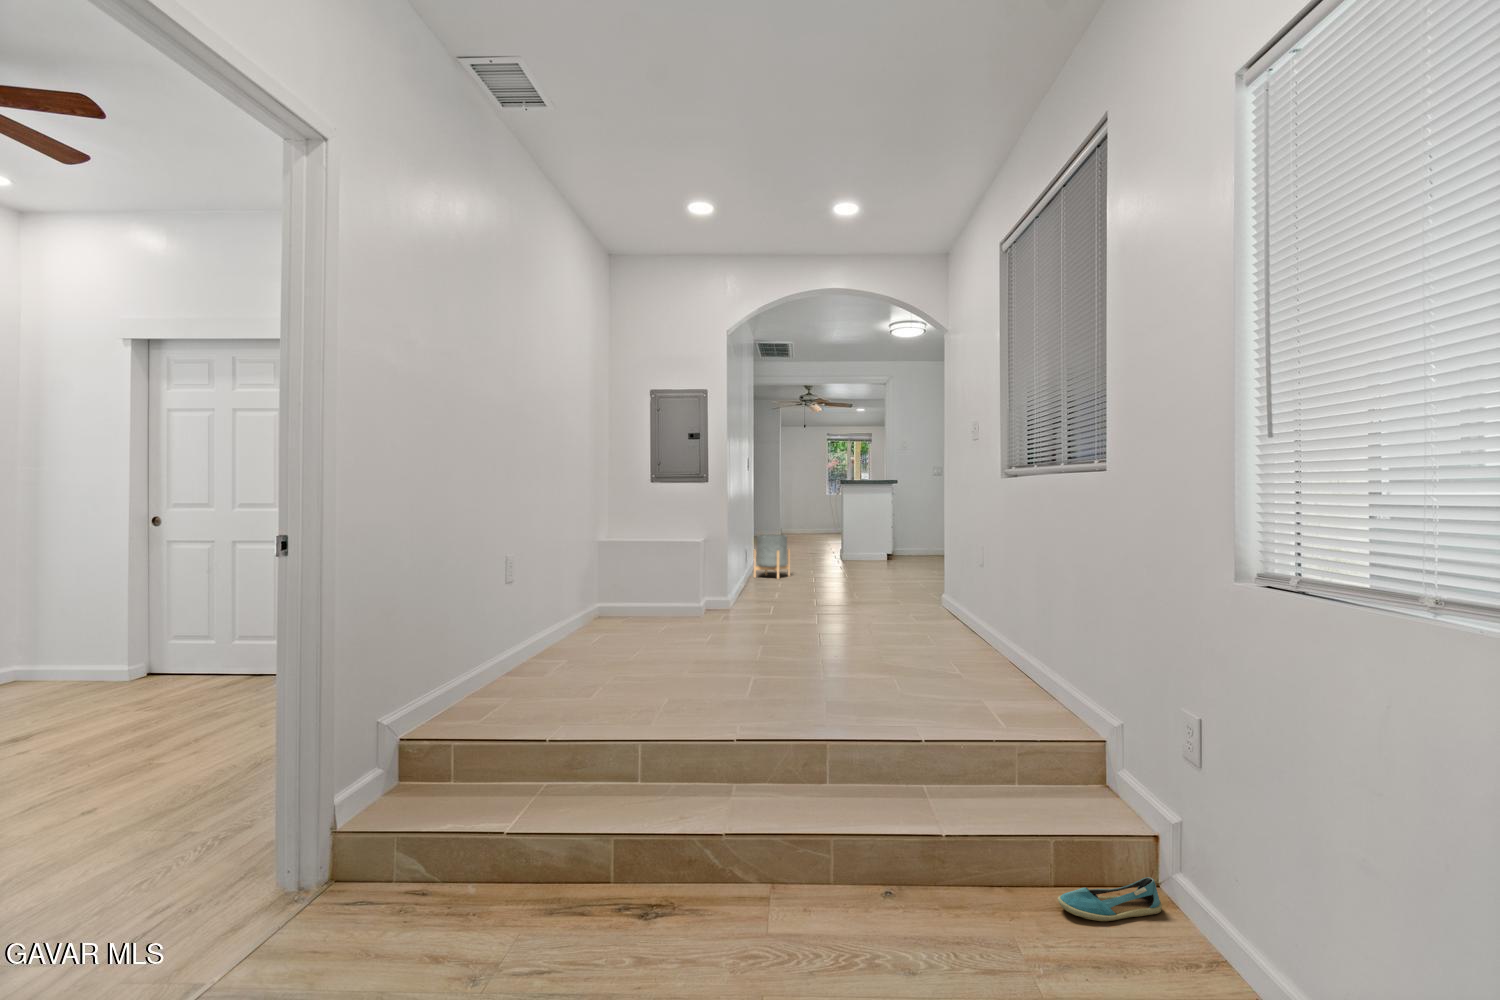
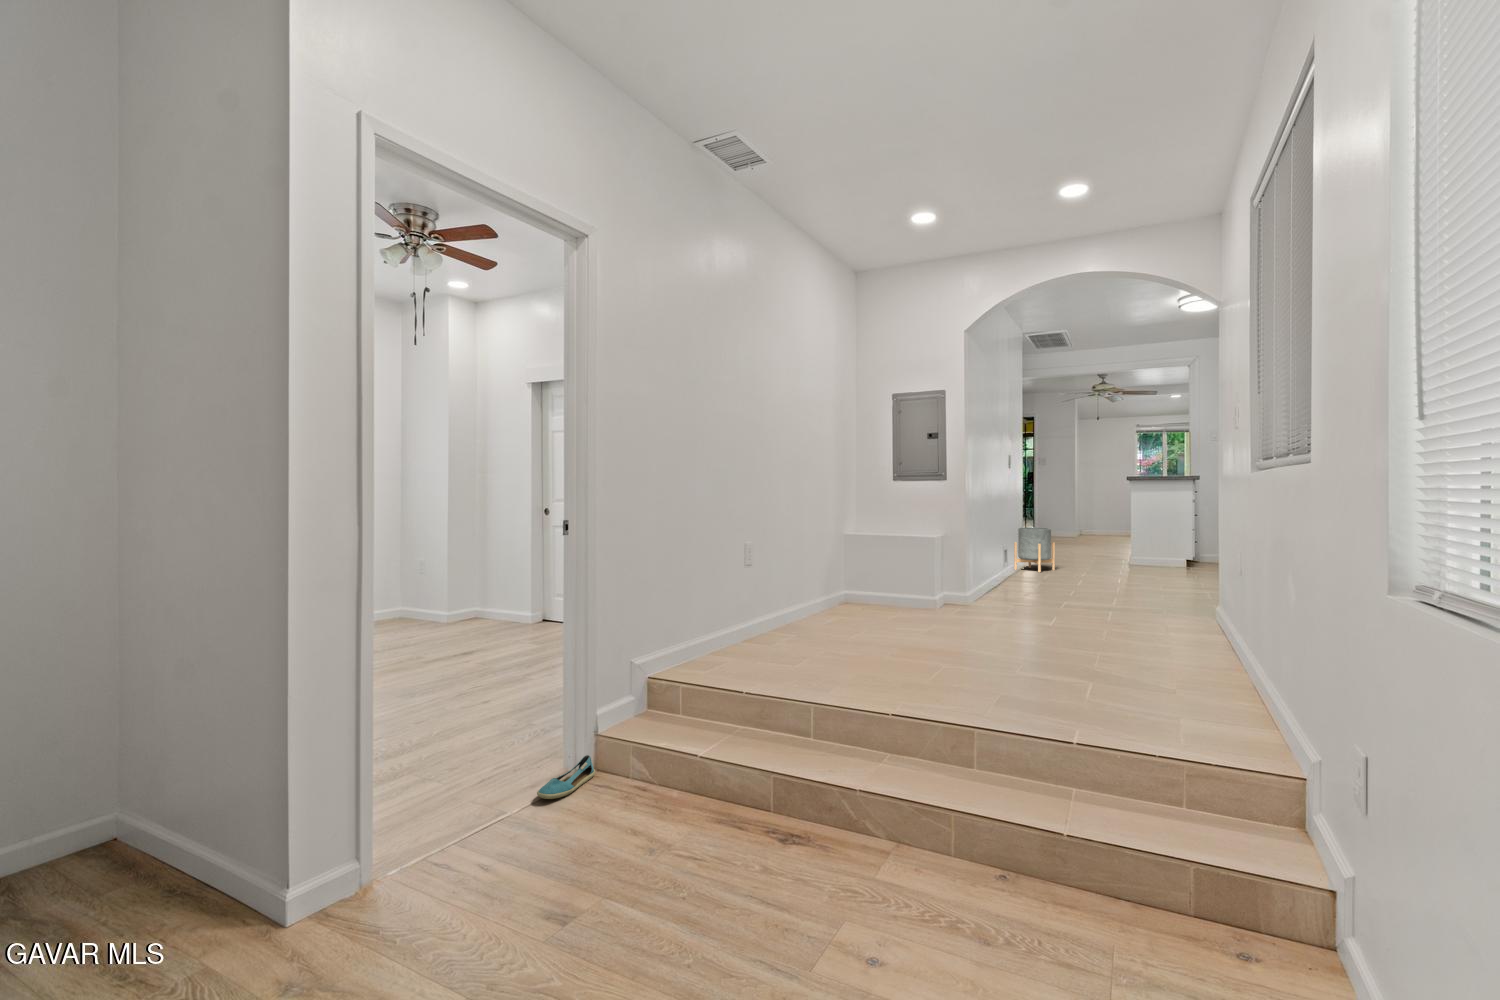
shoe: present [1058,877,1162,921] -> present [537,755,595,799]

